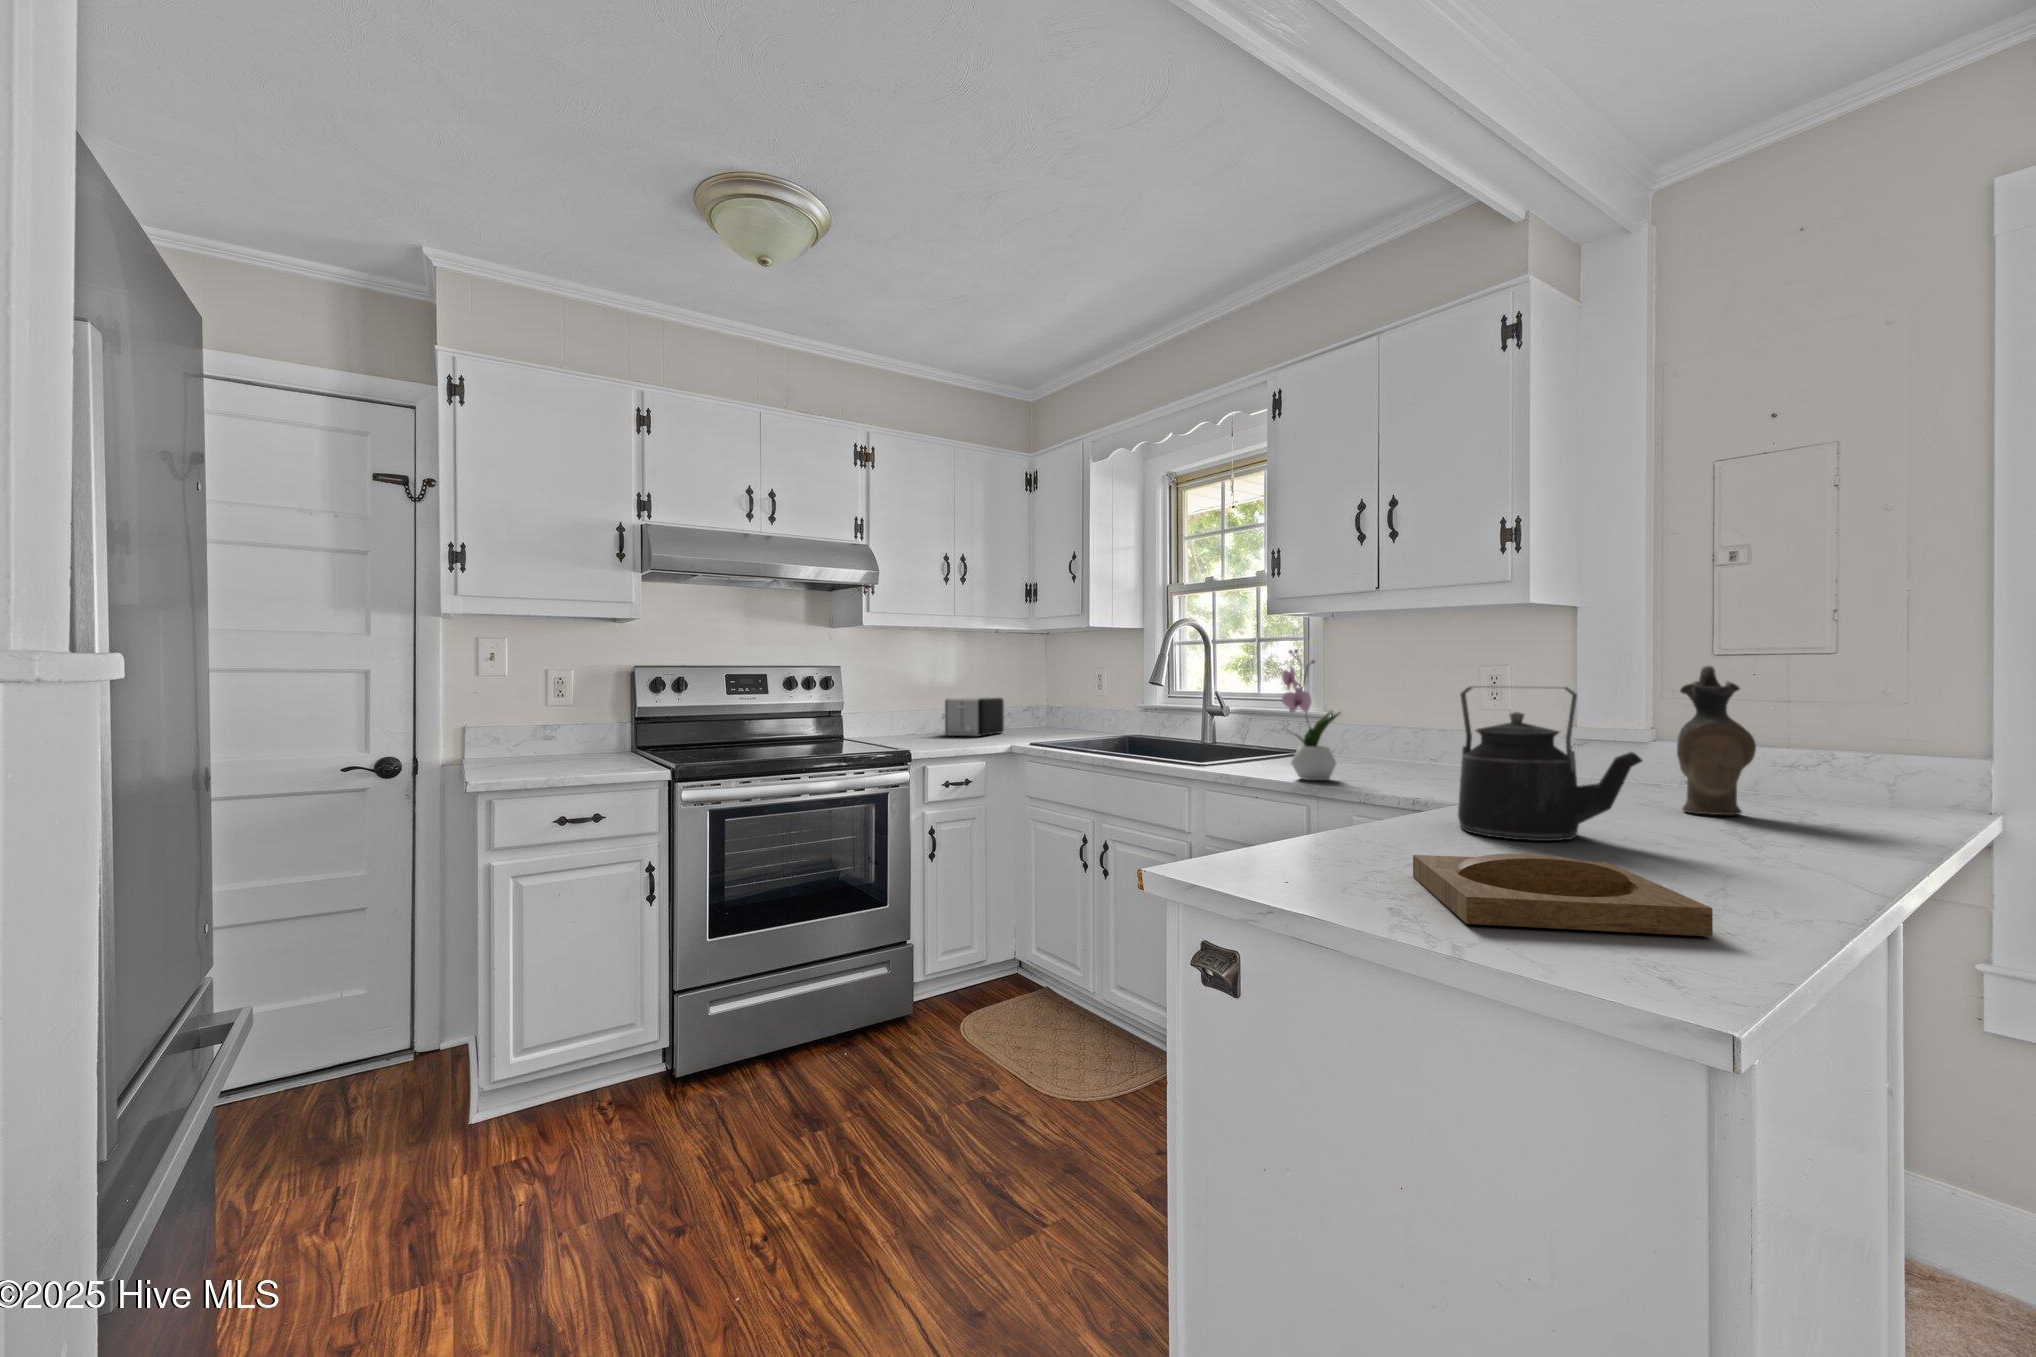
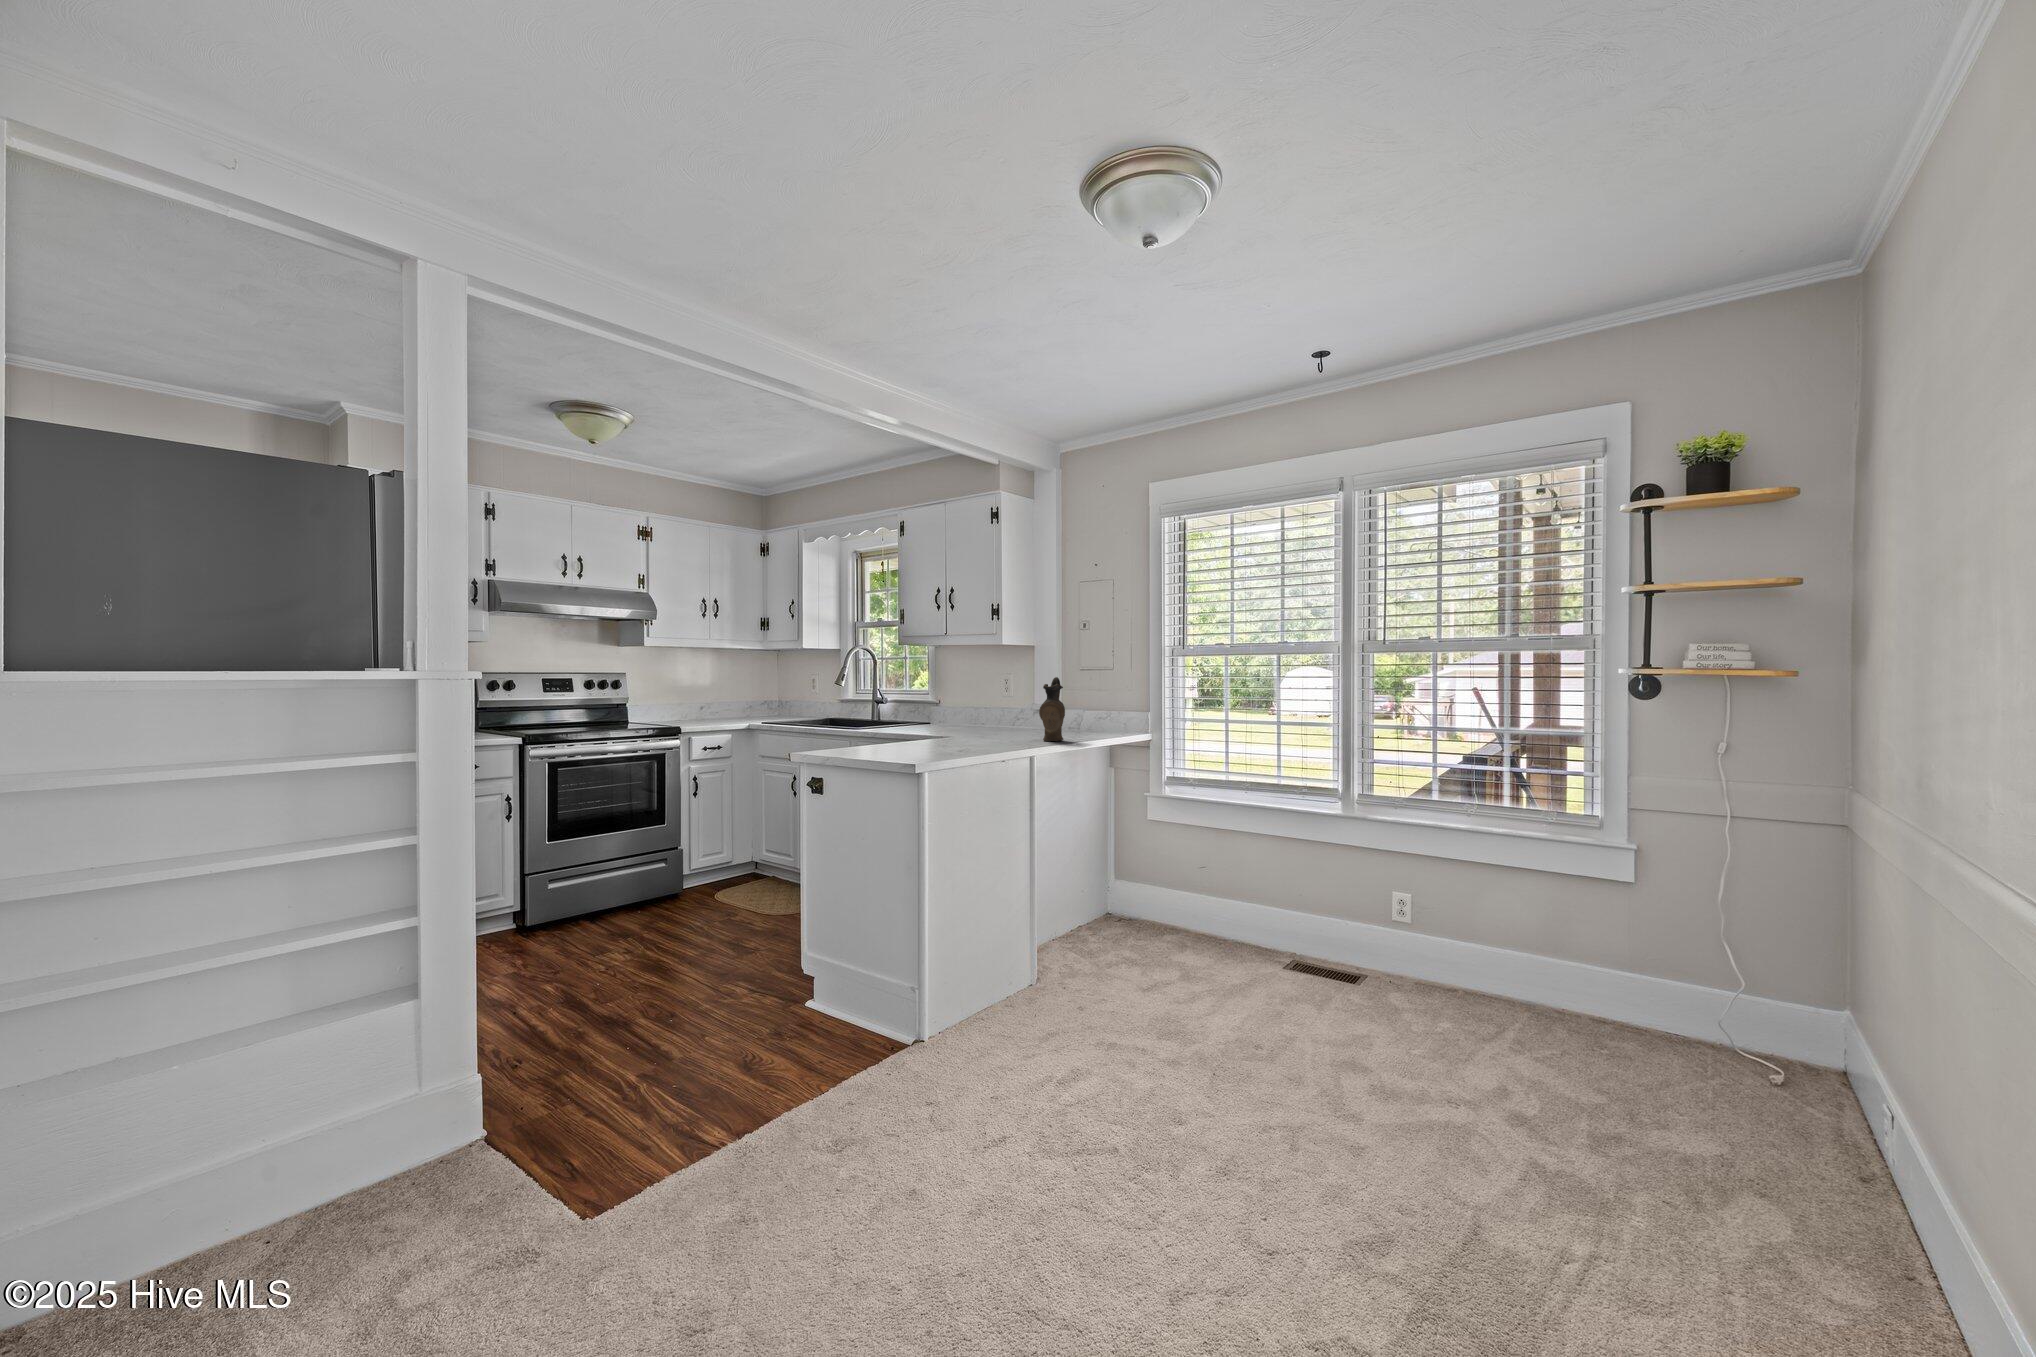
flower arrangement: present [1282,649,1340,780] -> none [890,667,919,735]
kettle: present [1458,686,1642,841] -> none [935,686,994,749]
toaster: present [945,697,1004,736] -> none [703,694,746,720]
tray: present [1413,853,1713,936] -> none [882,745,952,764]

